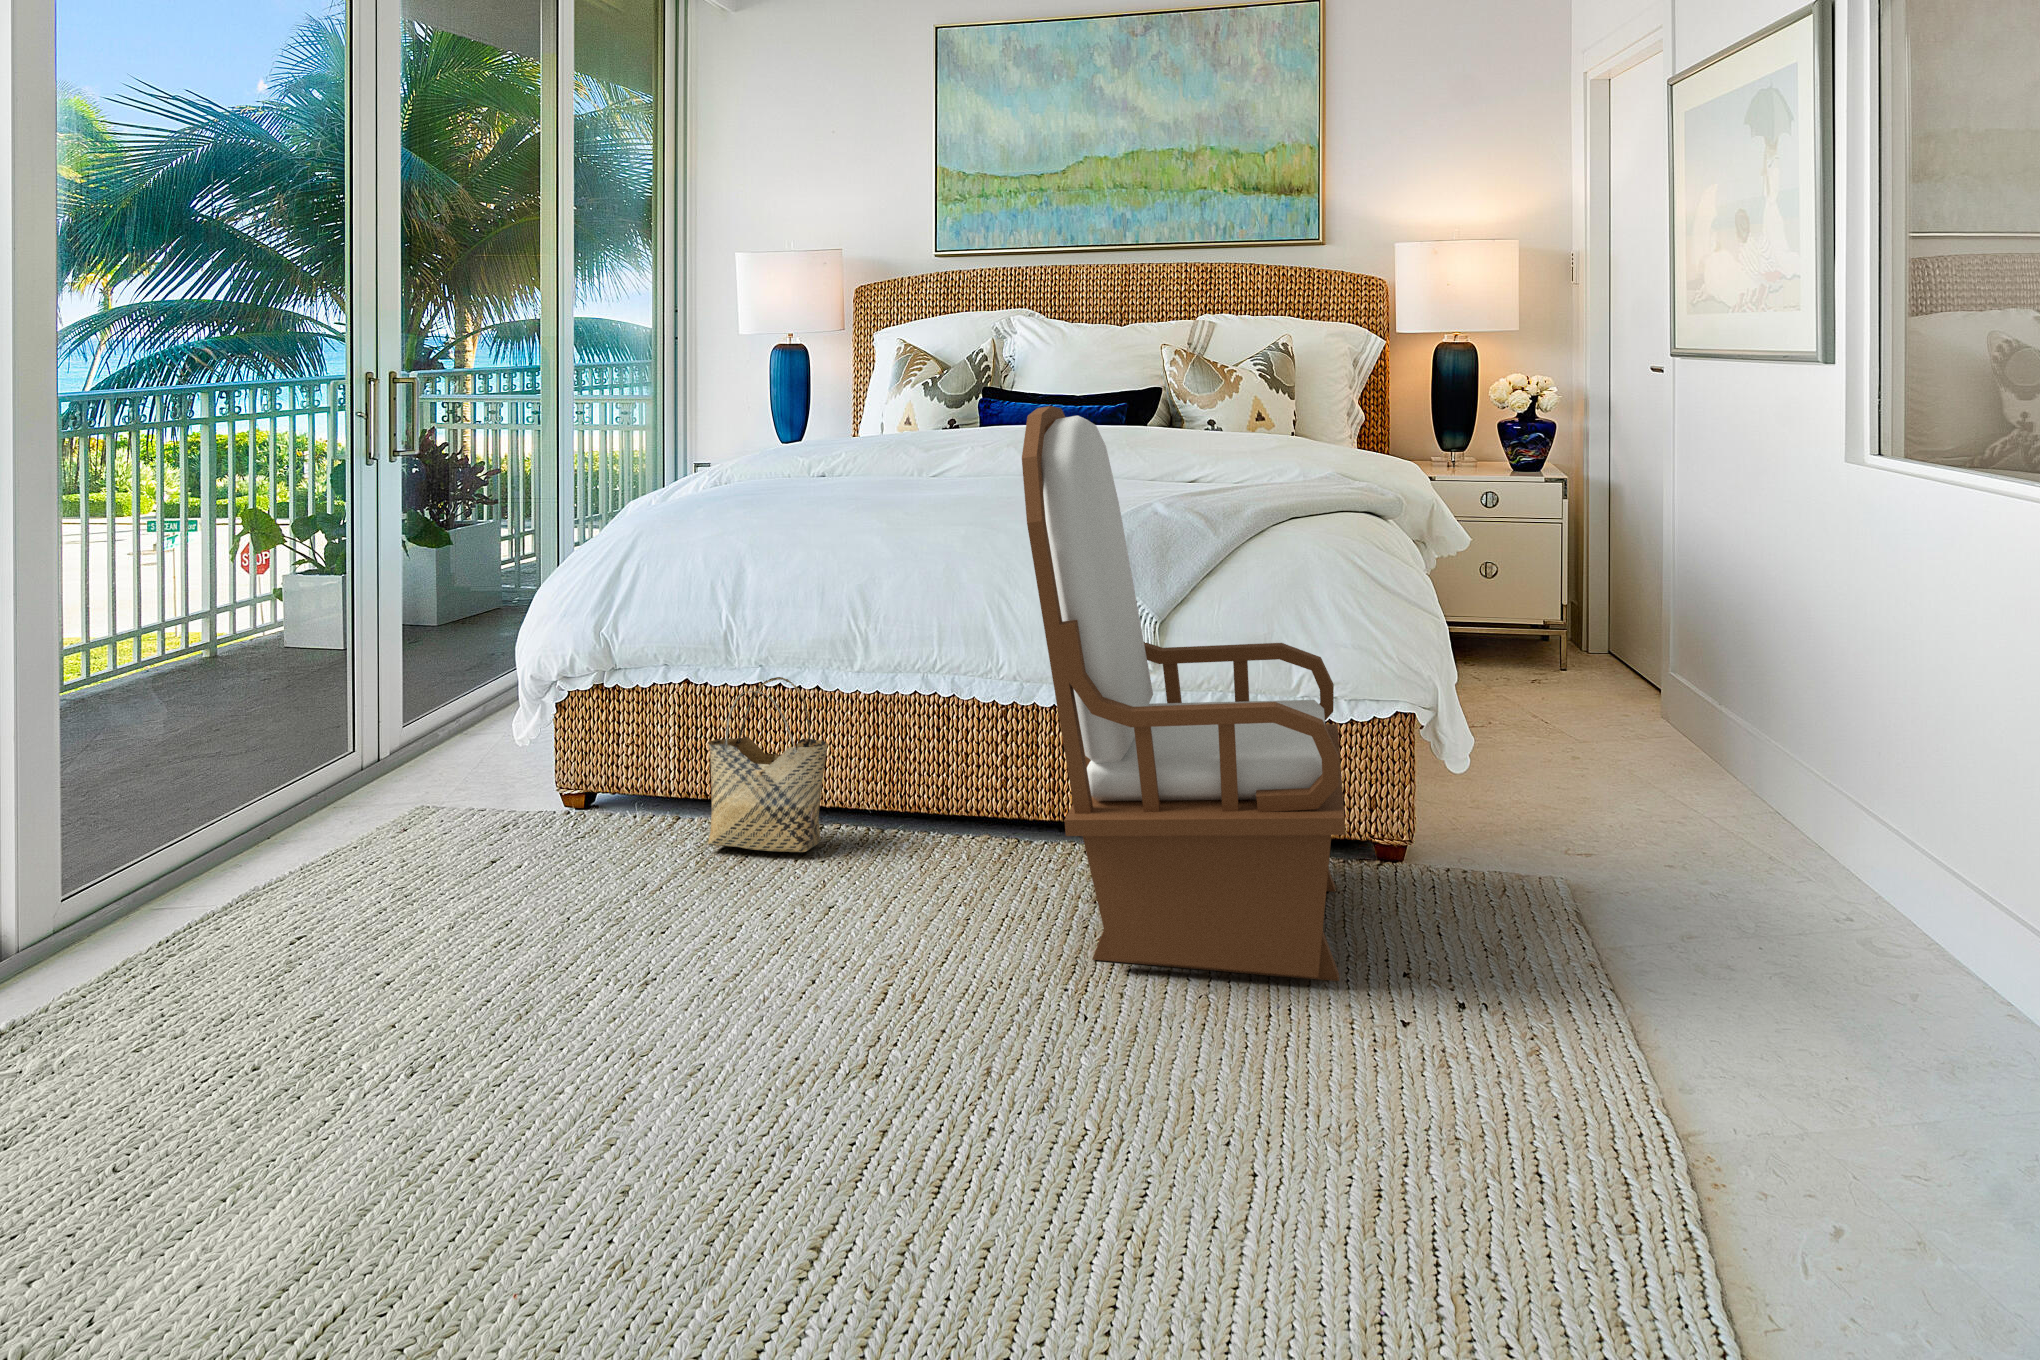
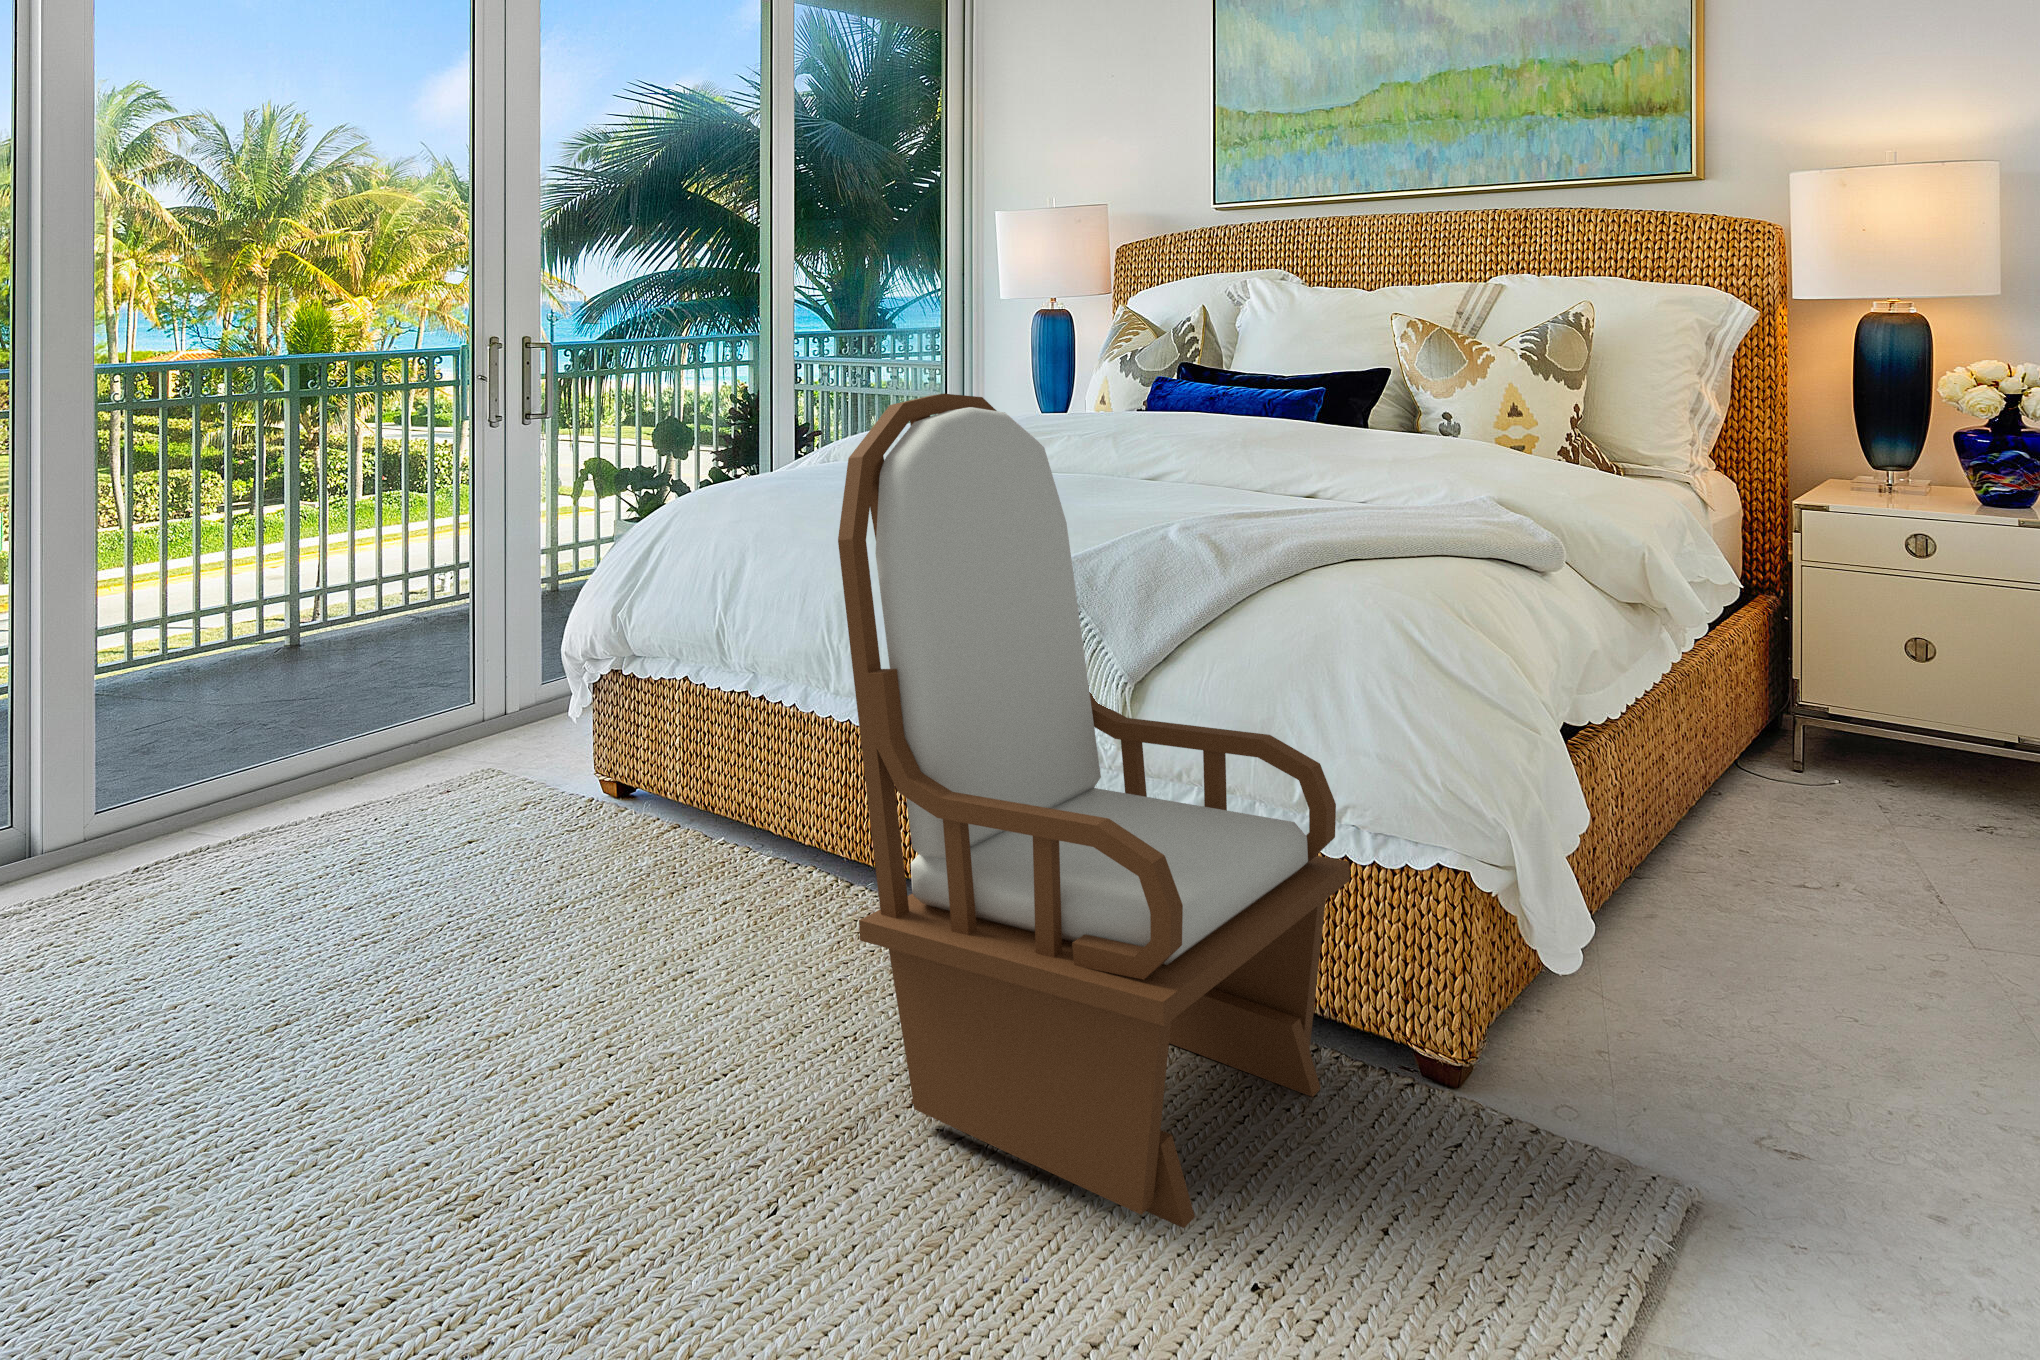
woven basket: present [708,677,828,852] -> none [673,688,794,890]

